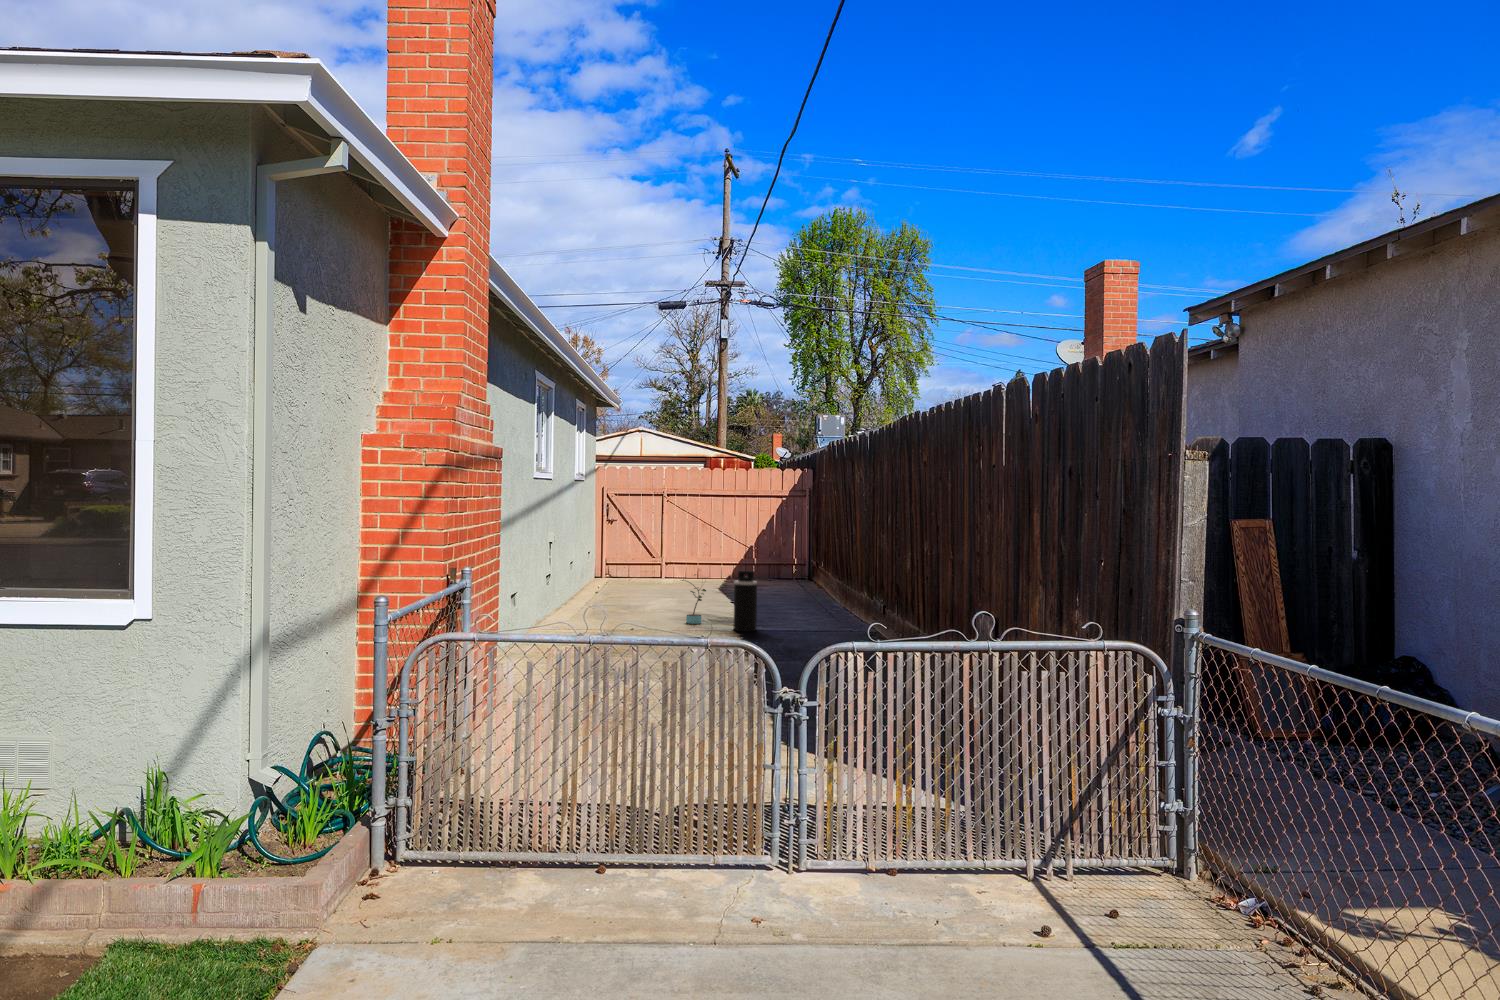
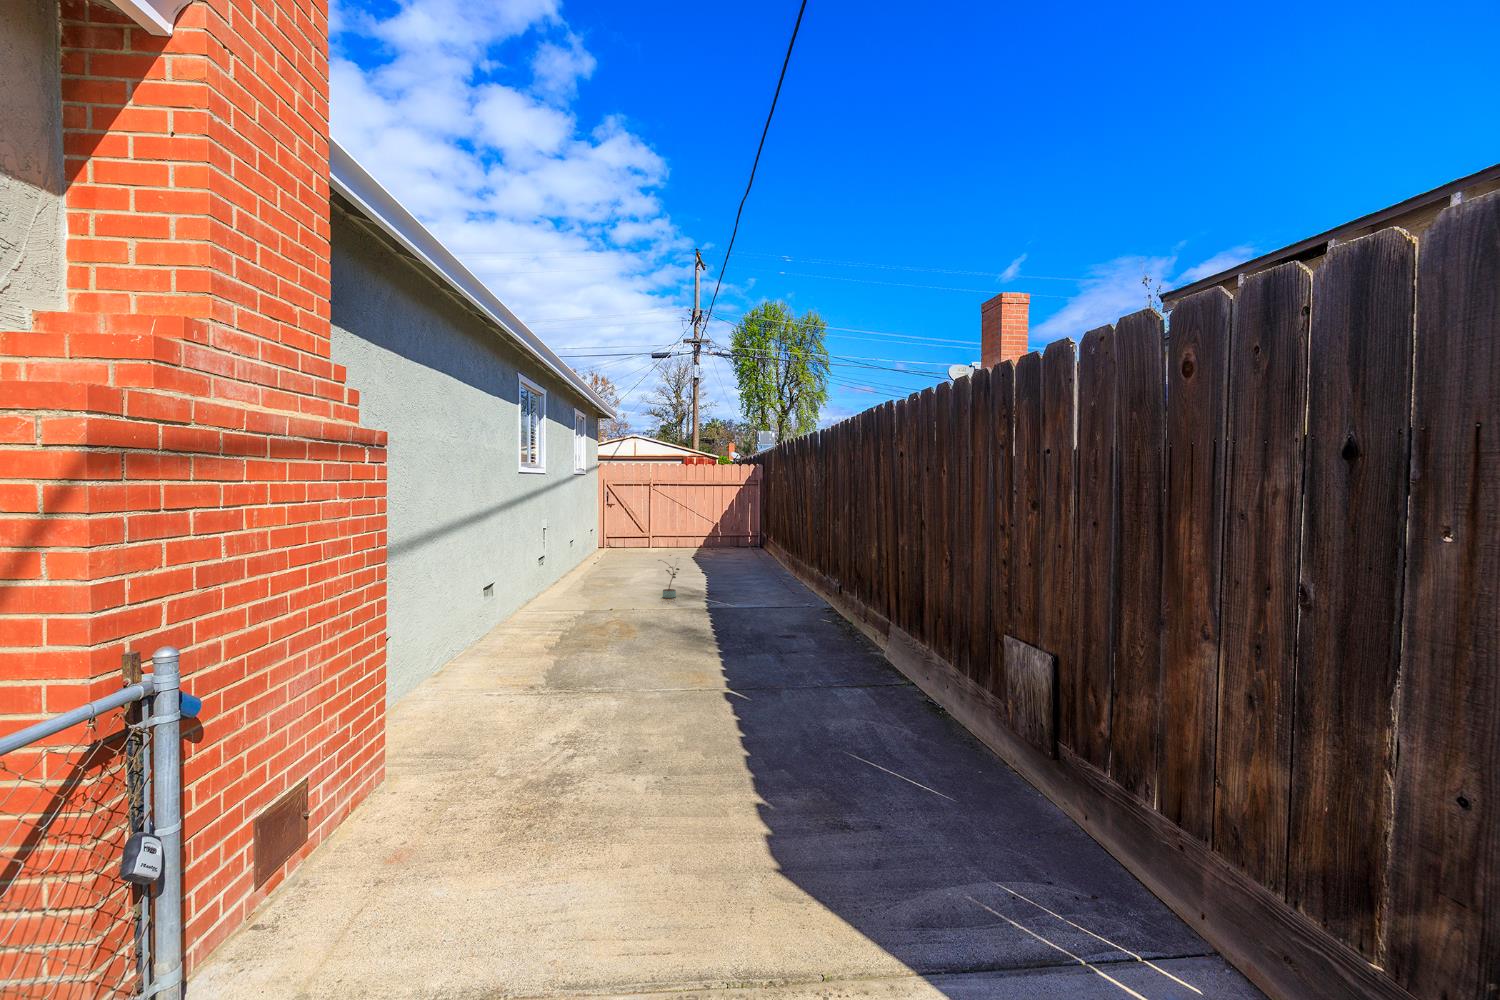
trash can: present [734,571,757,631] -> none [703,553,724,607]

